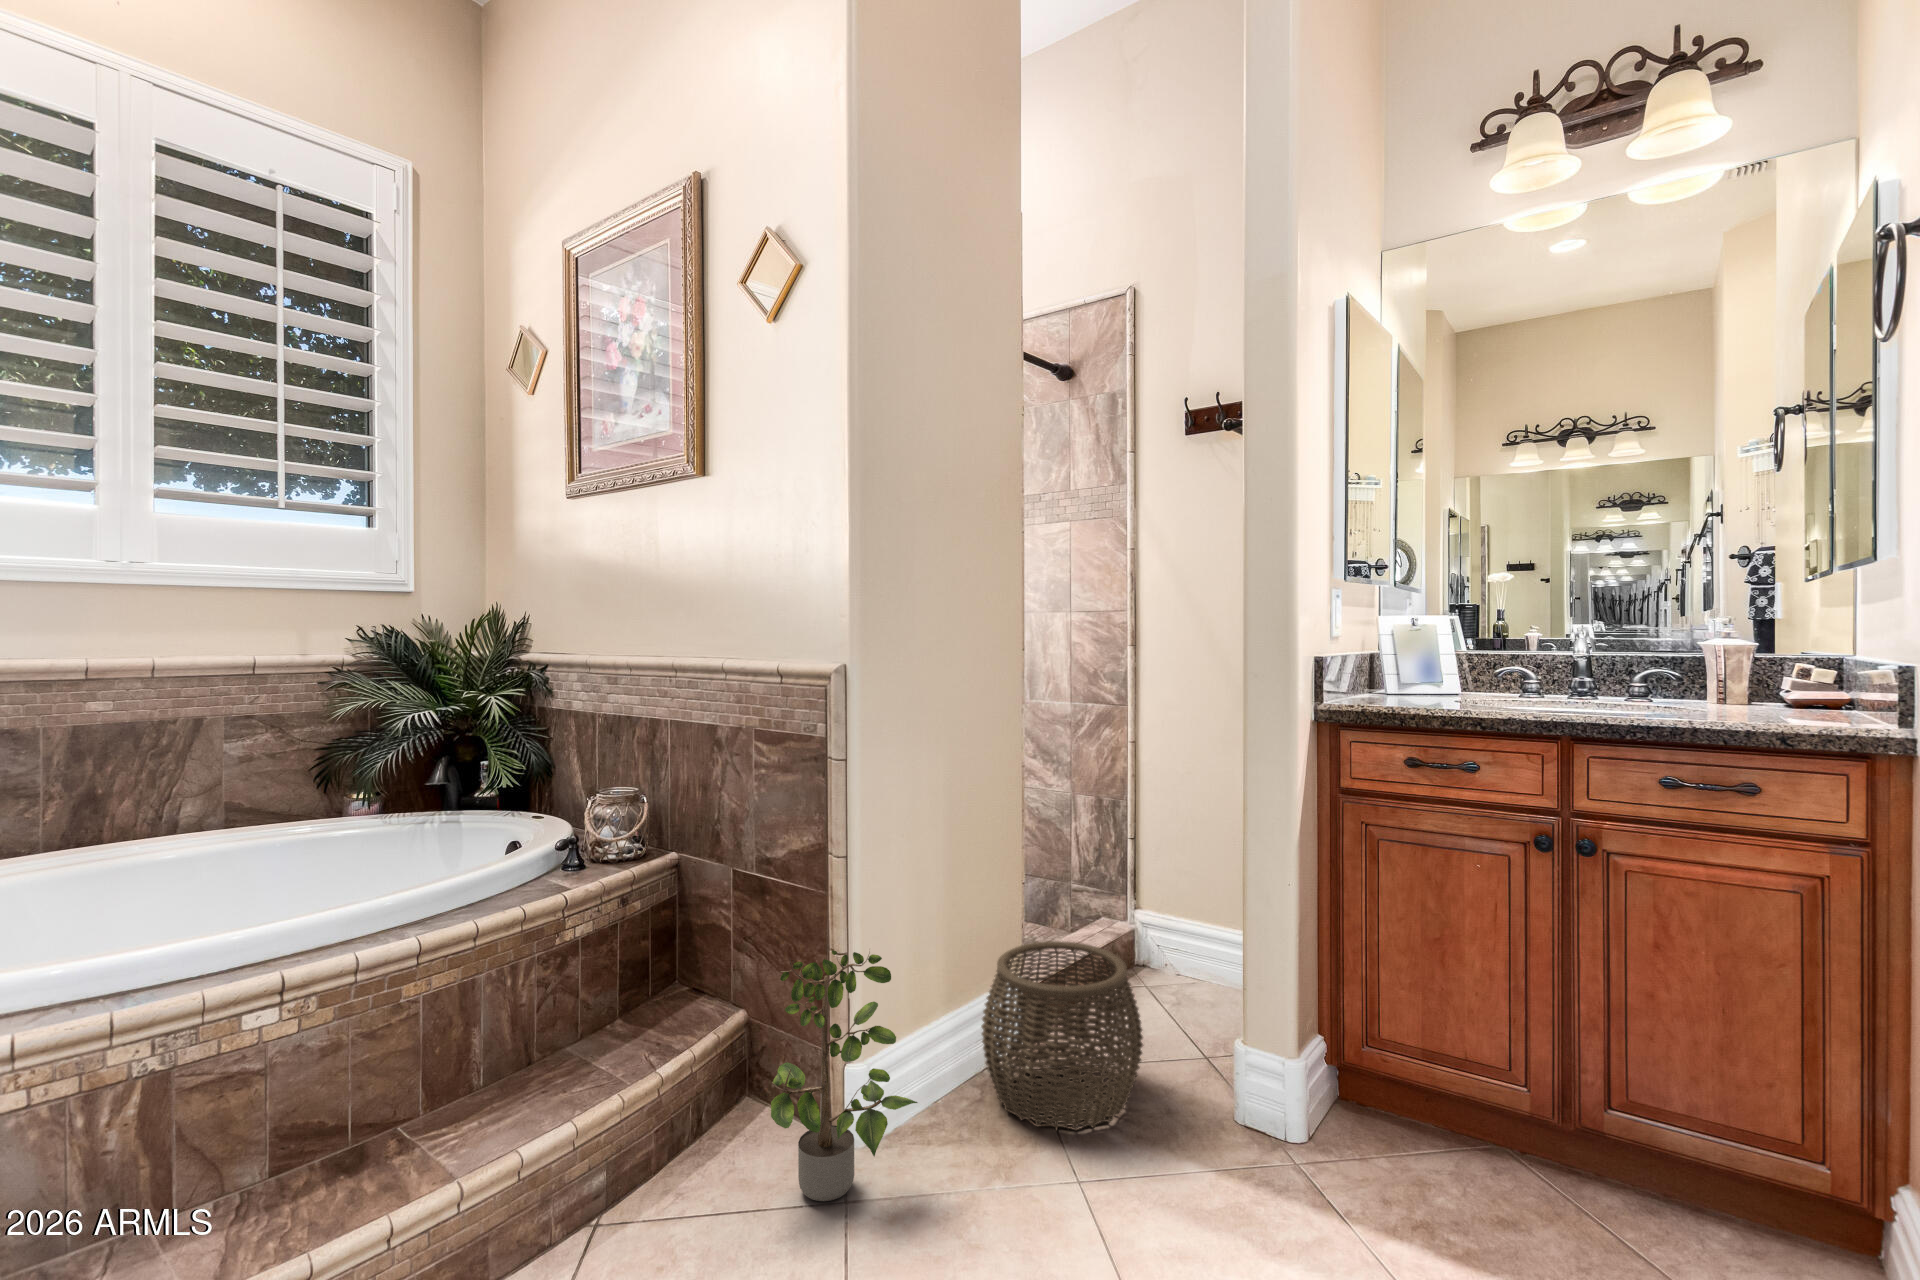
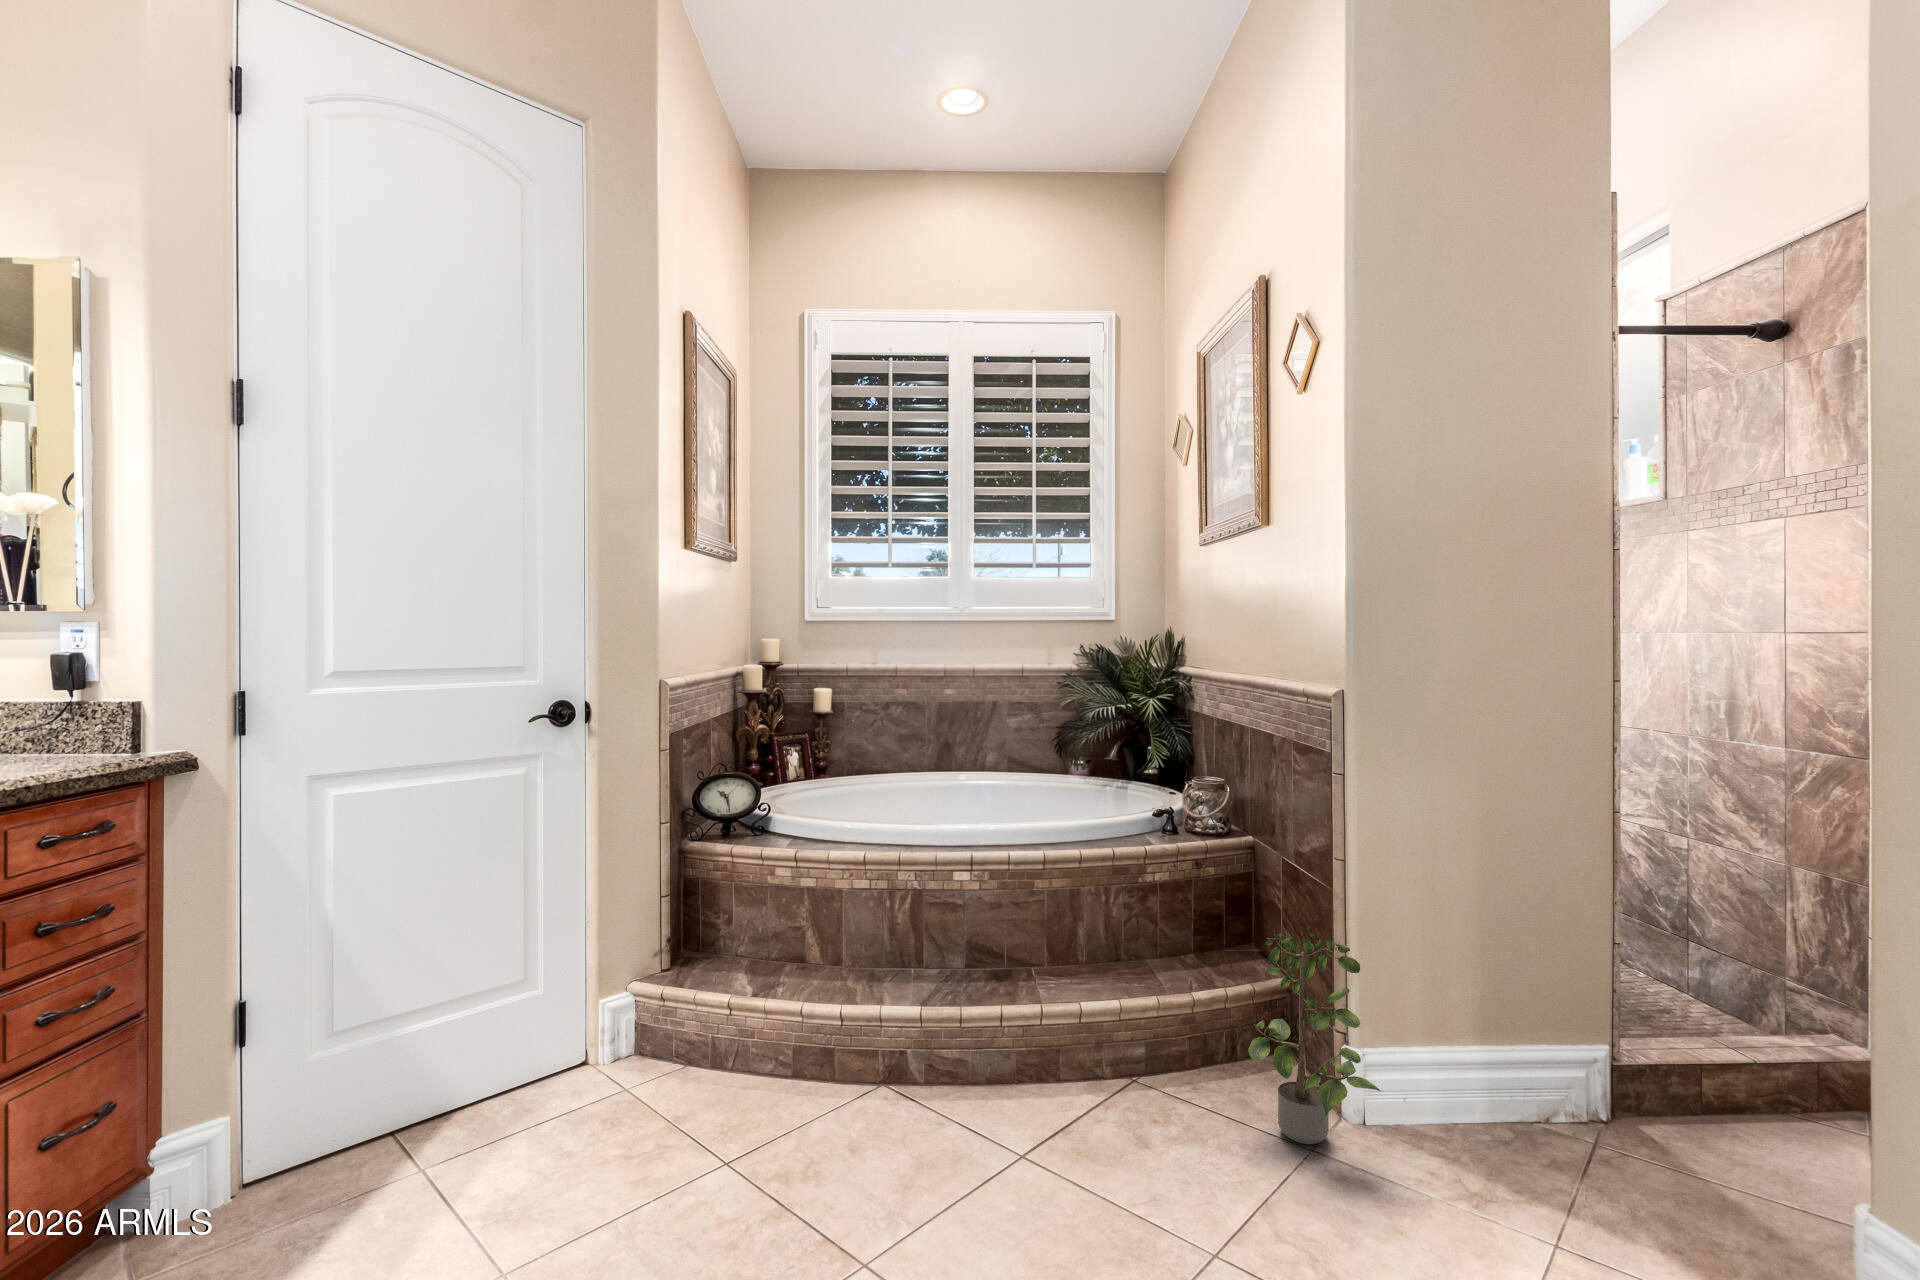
woven basket: present [981,941,1143,1130] -> none [1506,1001,1728,1223]

